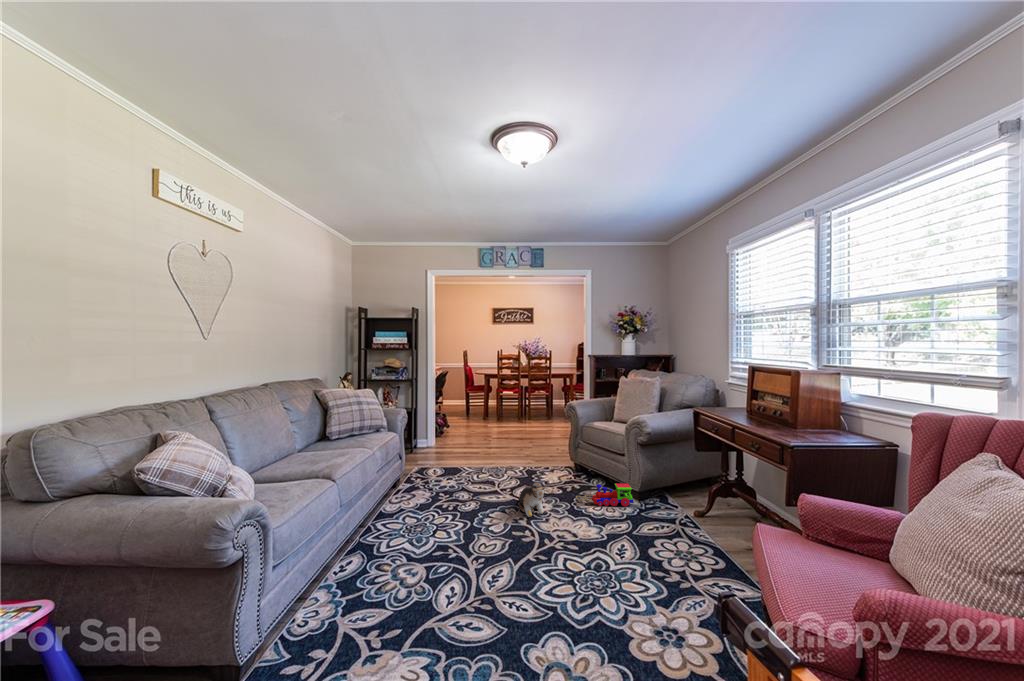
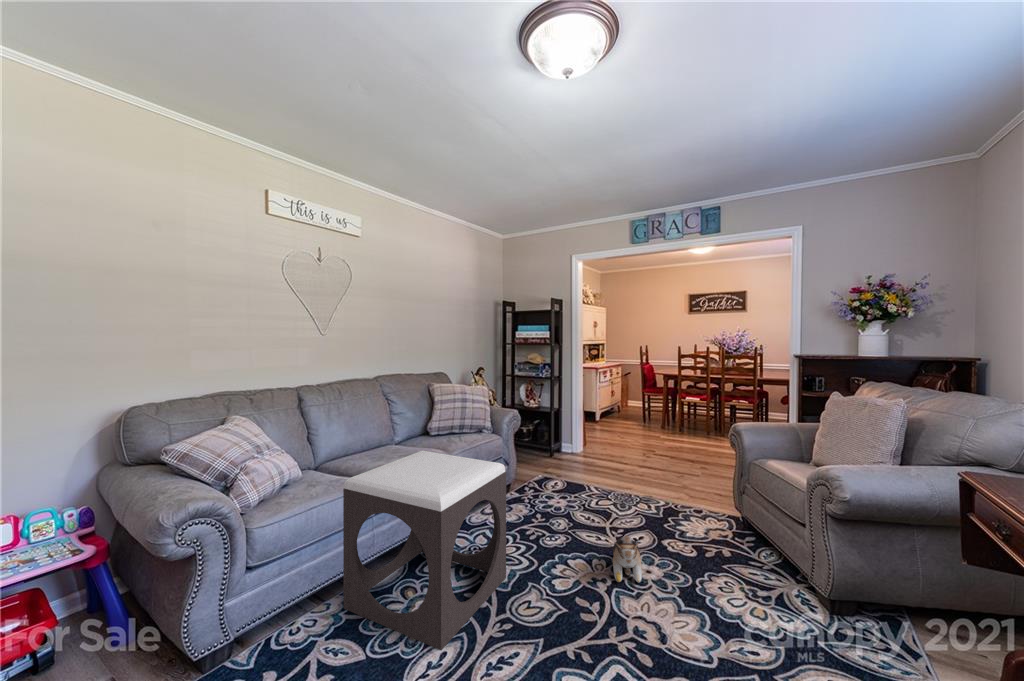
footstool: none [338,445,454,594] -> present [343,451,506,650]
toy train: present [576,483,633,506] -> none [707,562,810,615]

